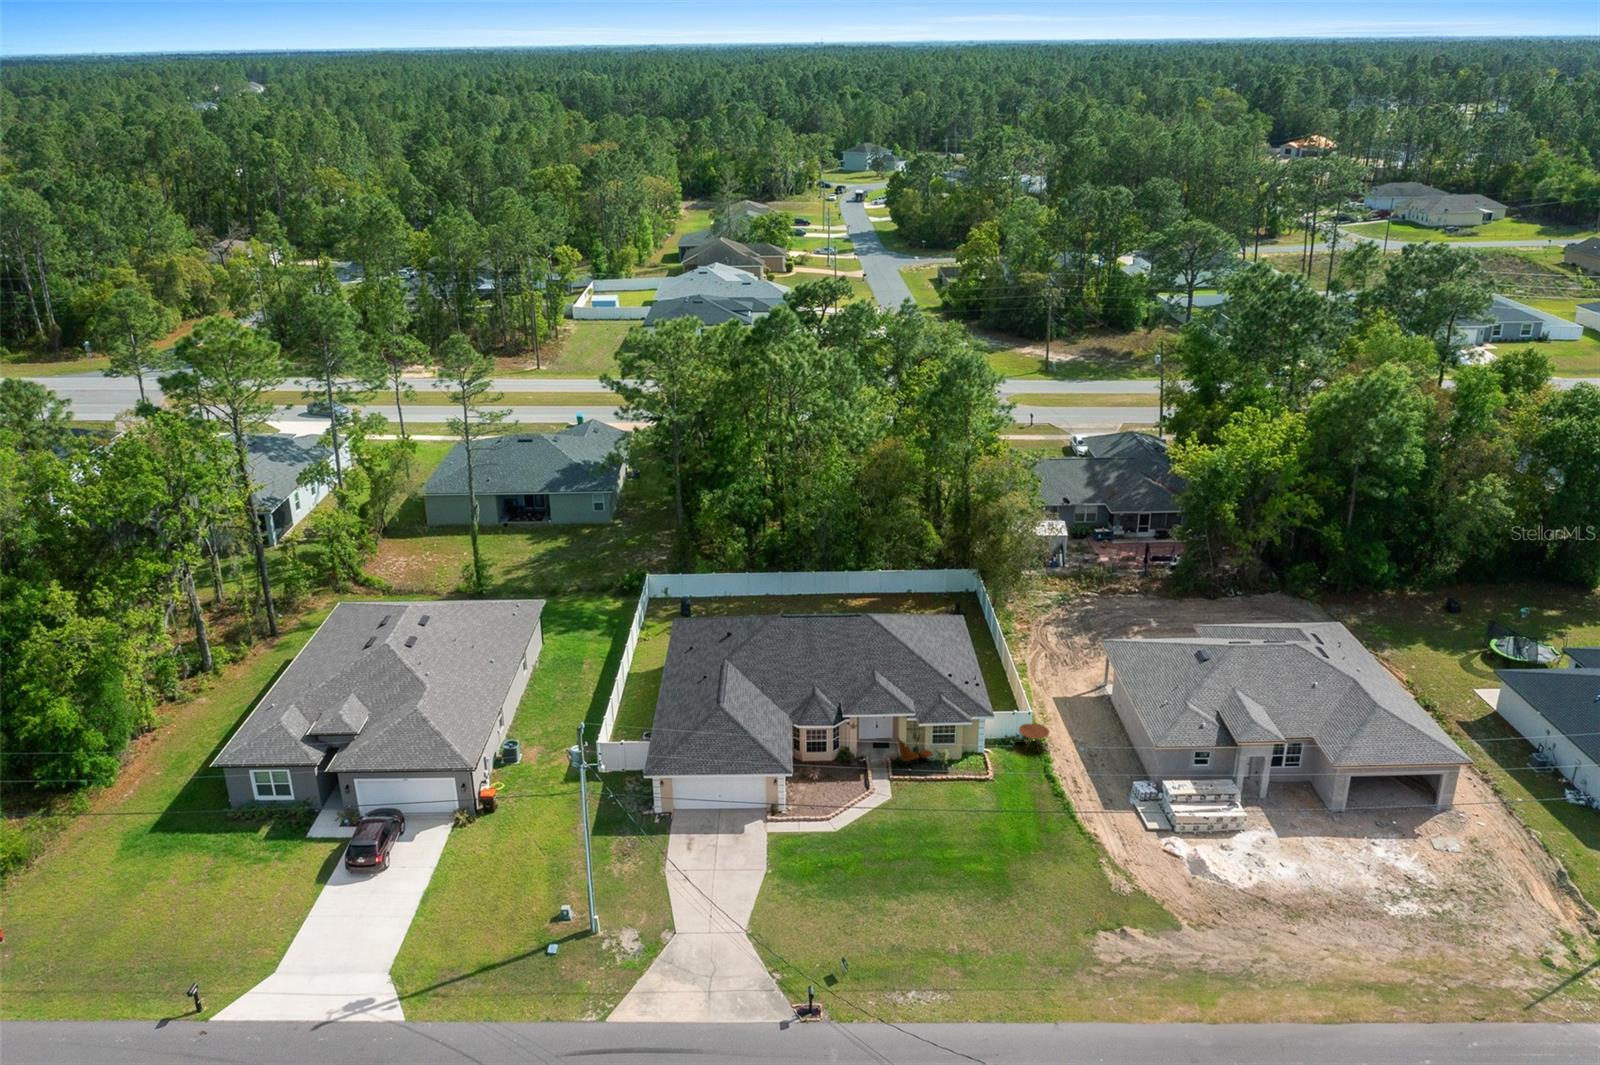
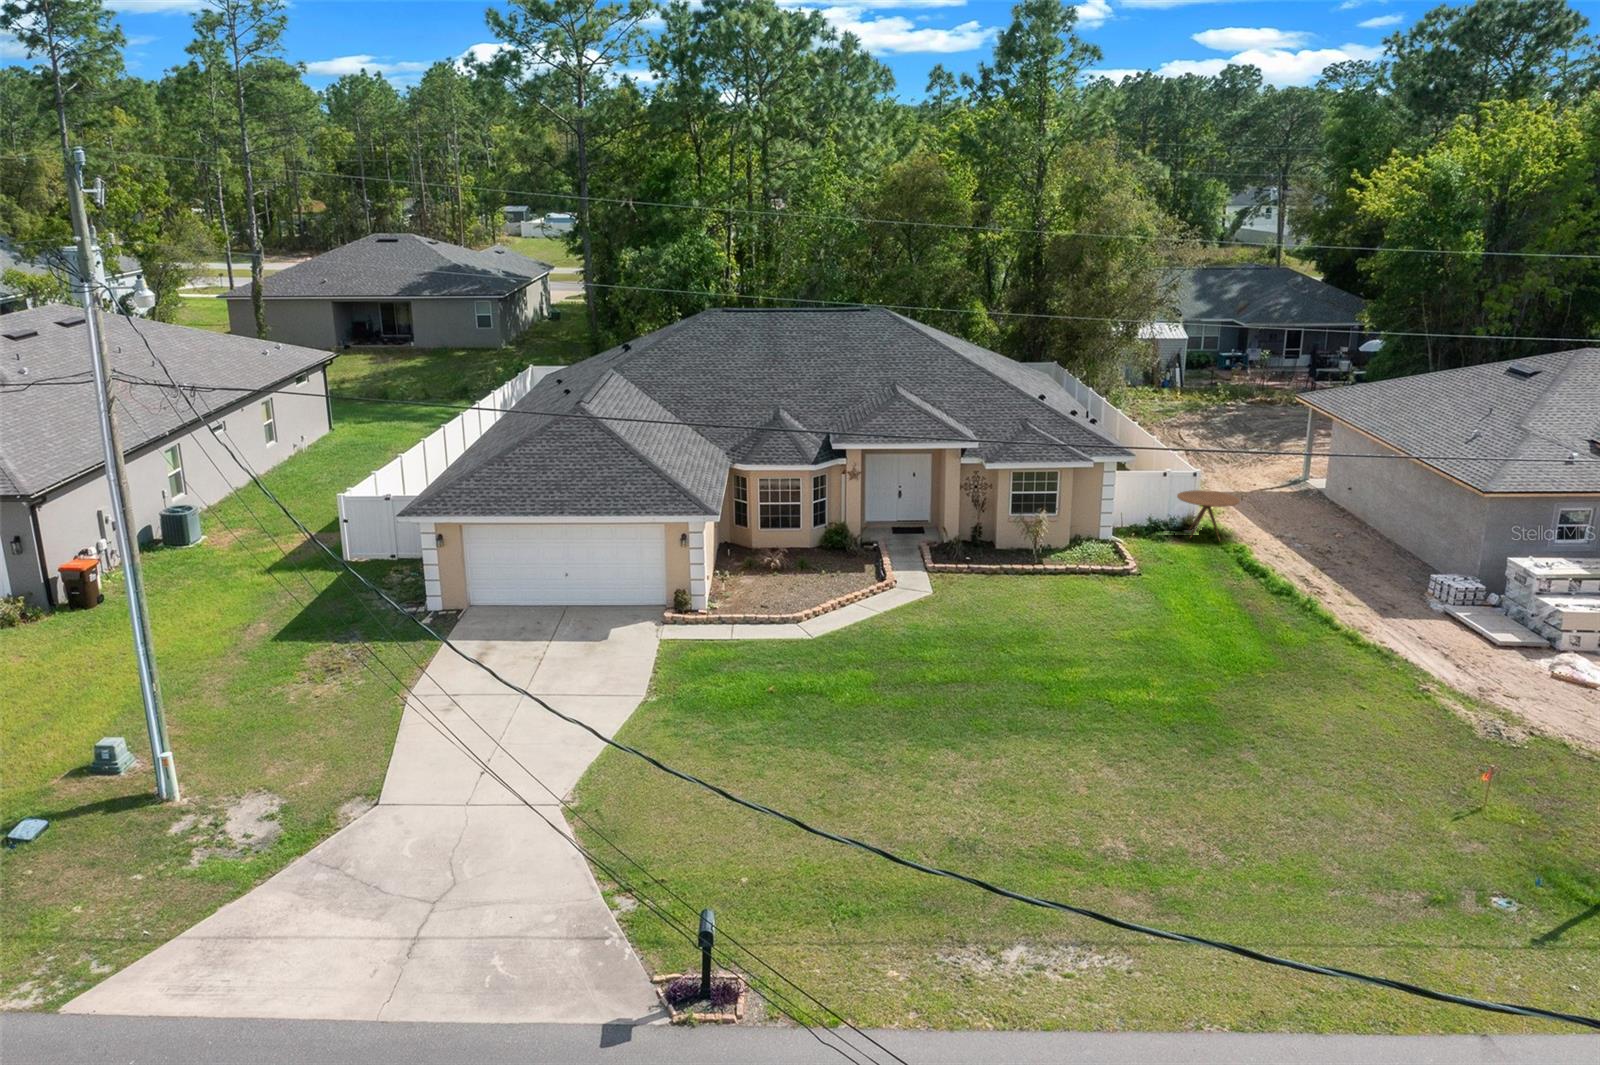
lounge chair: present [897,738,933,765] -> none [942,491,1012,557]

